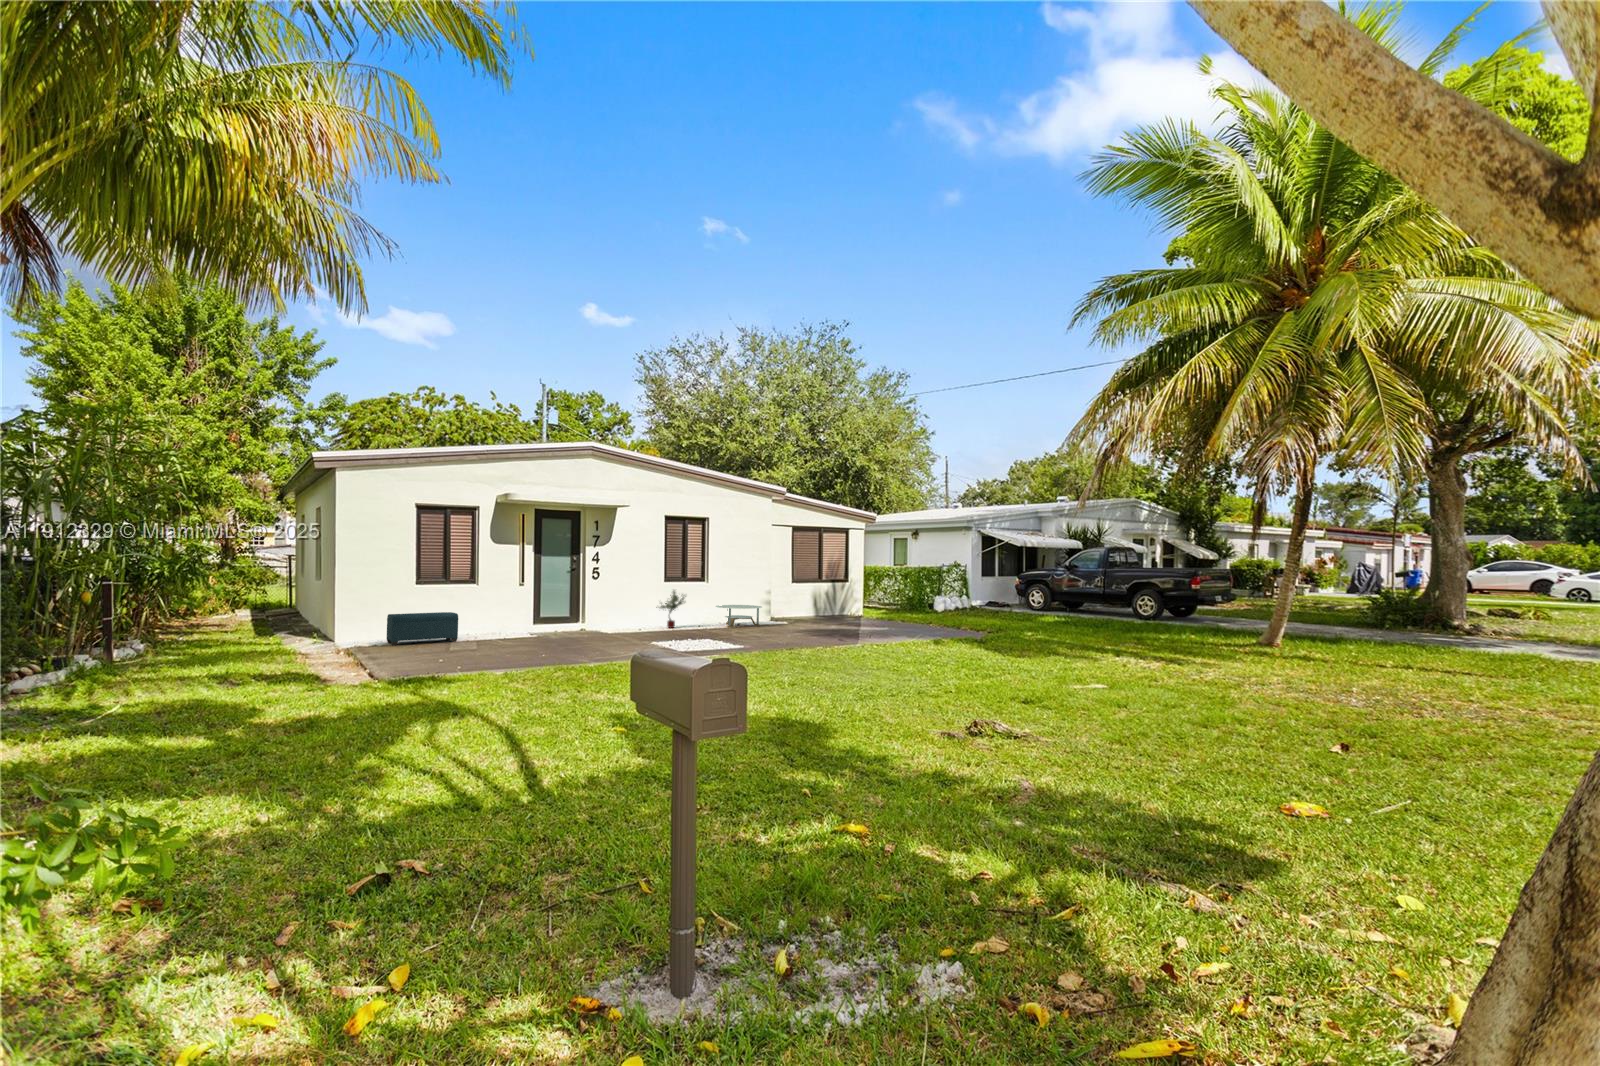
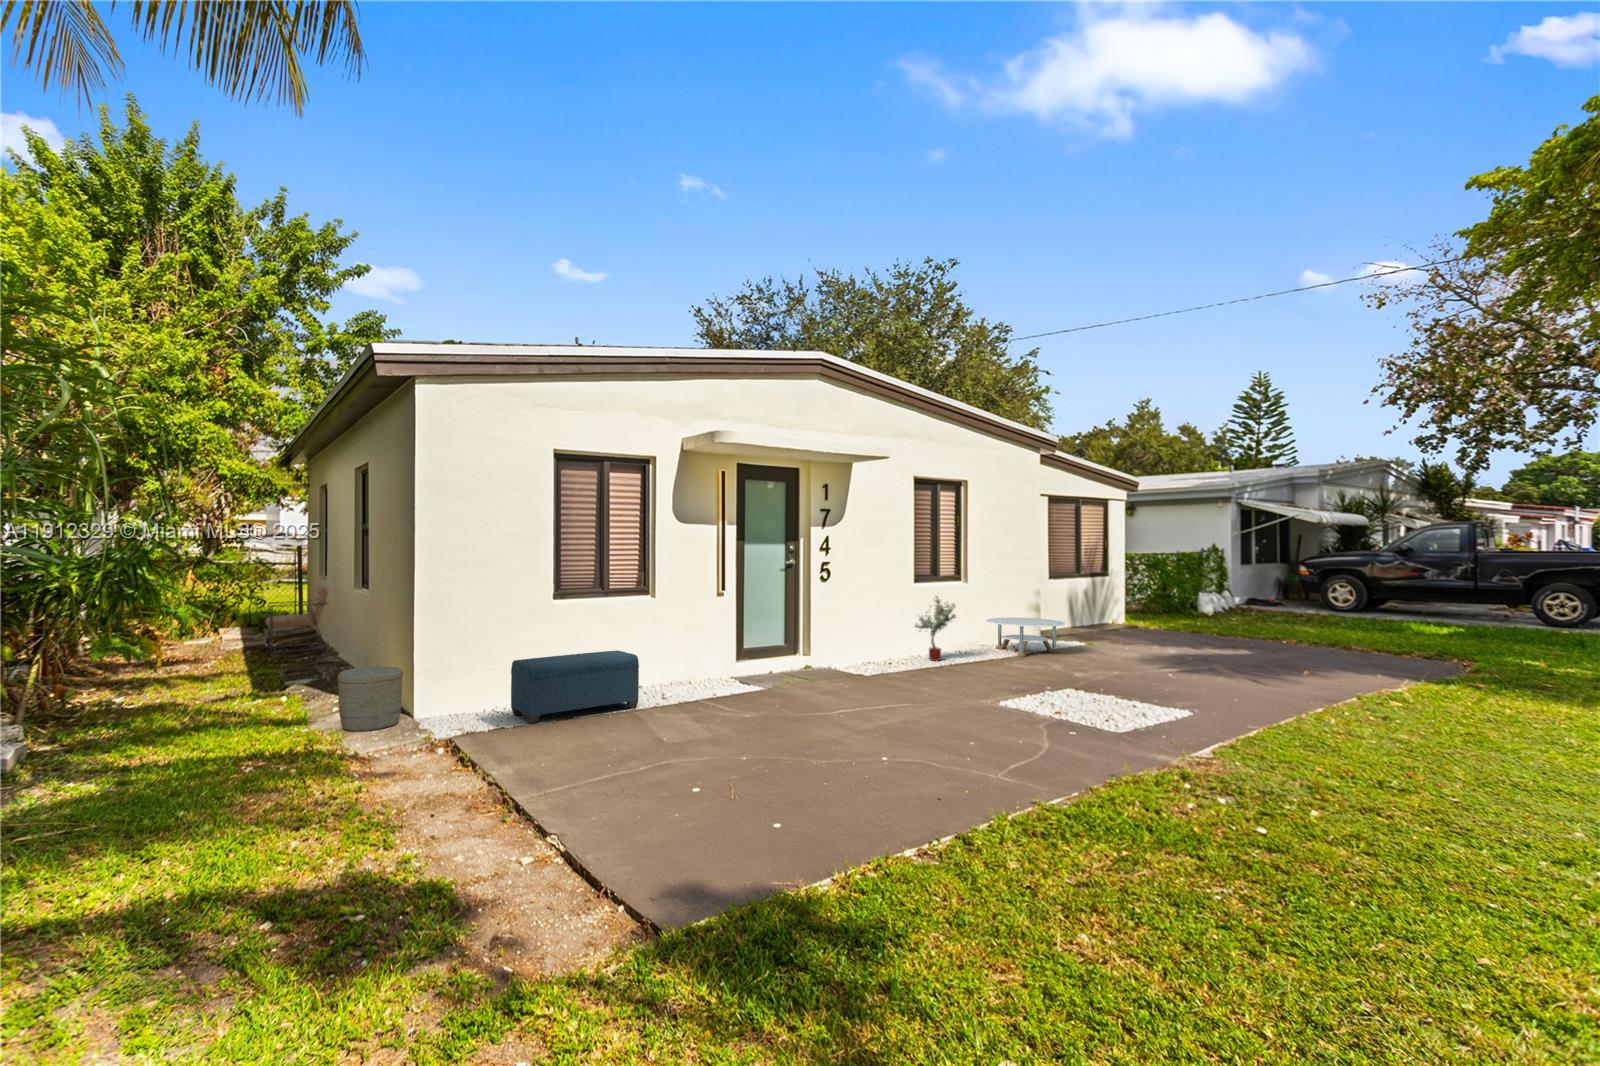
chair: none [264,580,304,621] -> present [266,586,328,654]
woven basket: none [294,616,329,646] -> present [338,666,403,731]

